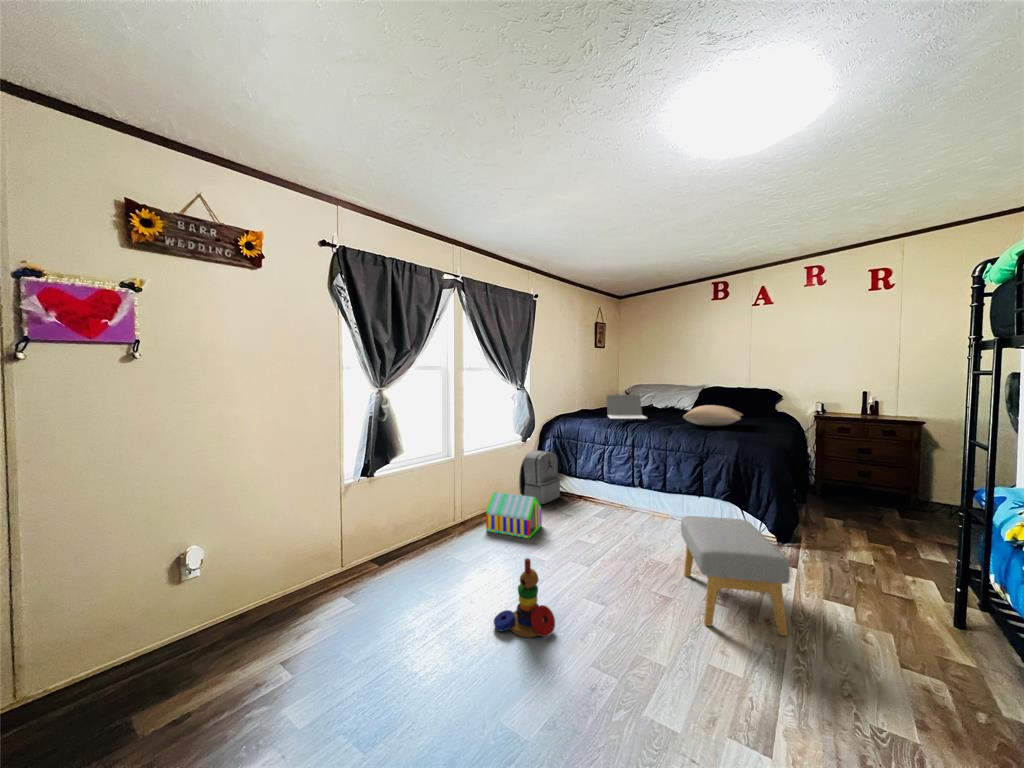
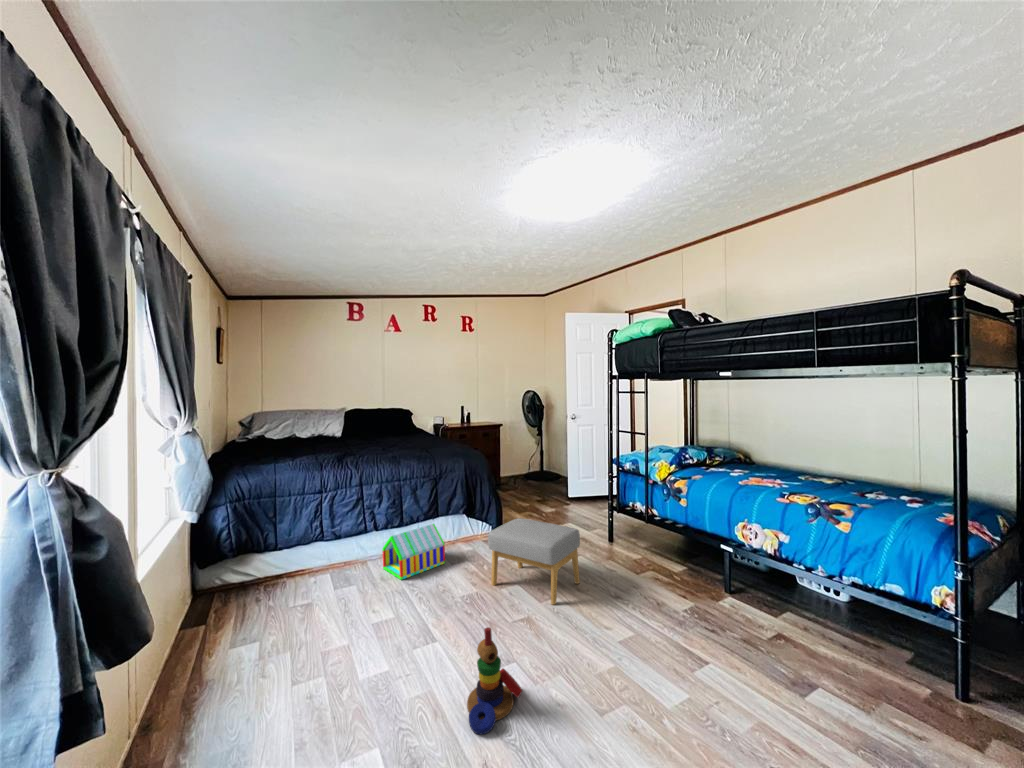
laptop: present [606,395,646,419] -> none [278,425,344,459]
pillow: present [683,405,743,426] -> none [391,429,453,450]
backpack: present [519,451,560,504] -> none [189,525,258,618]
toy house: present [486,492,542,538] -> present [382,524,445,580]

